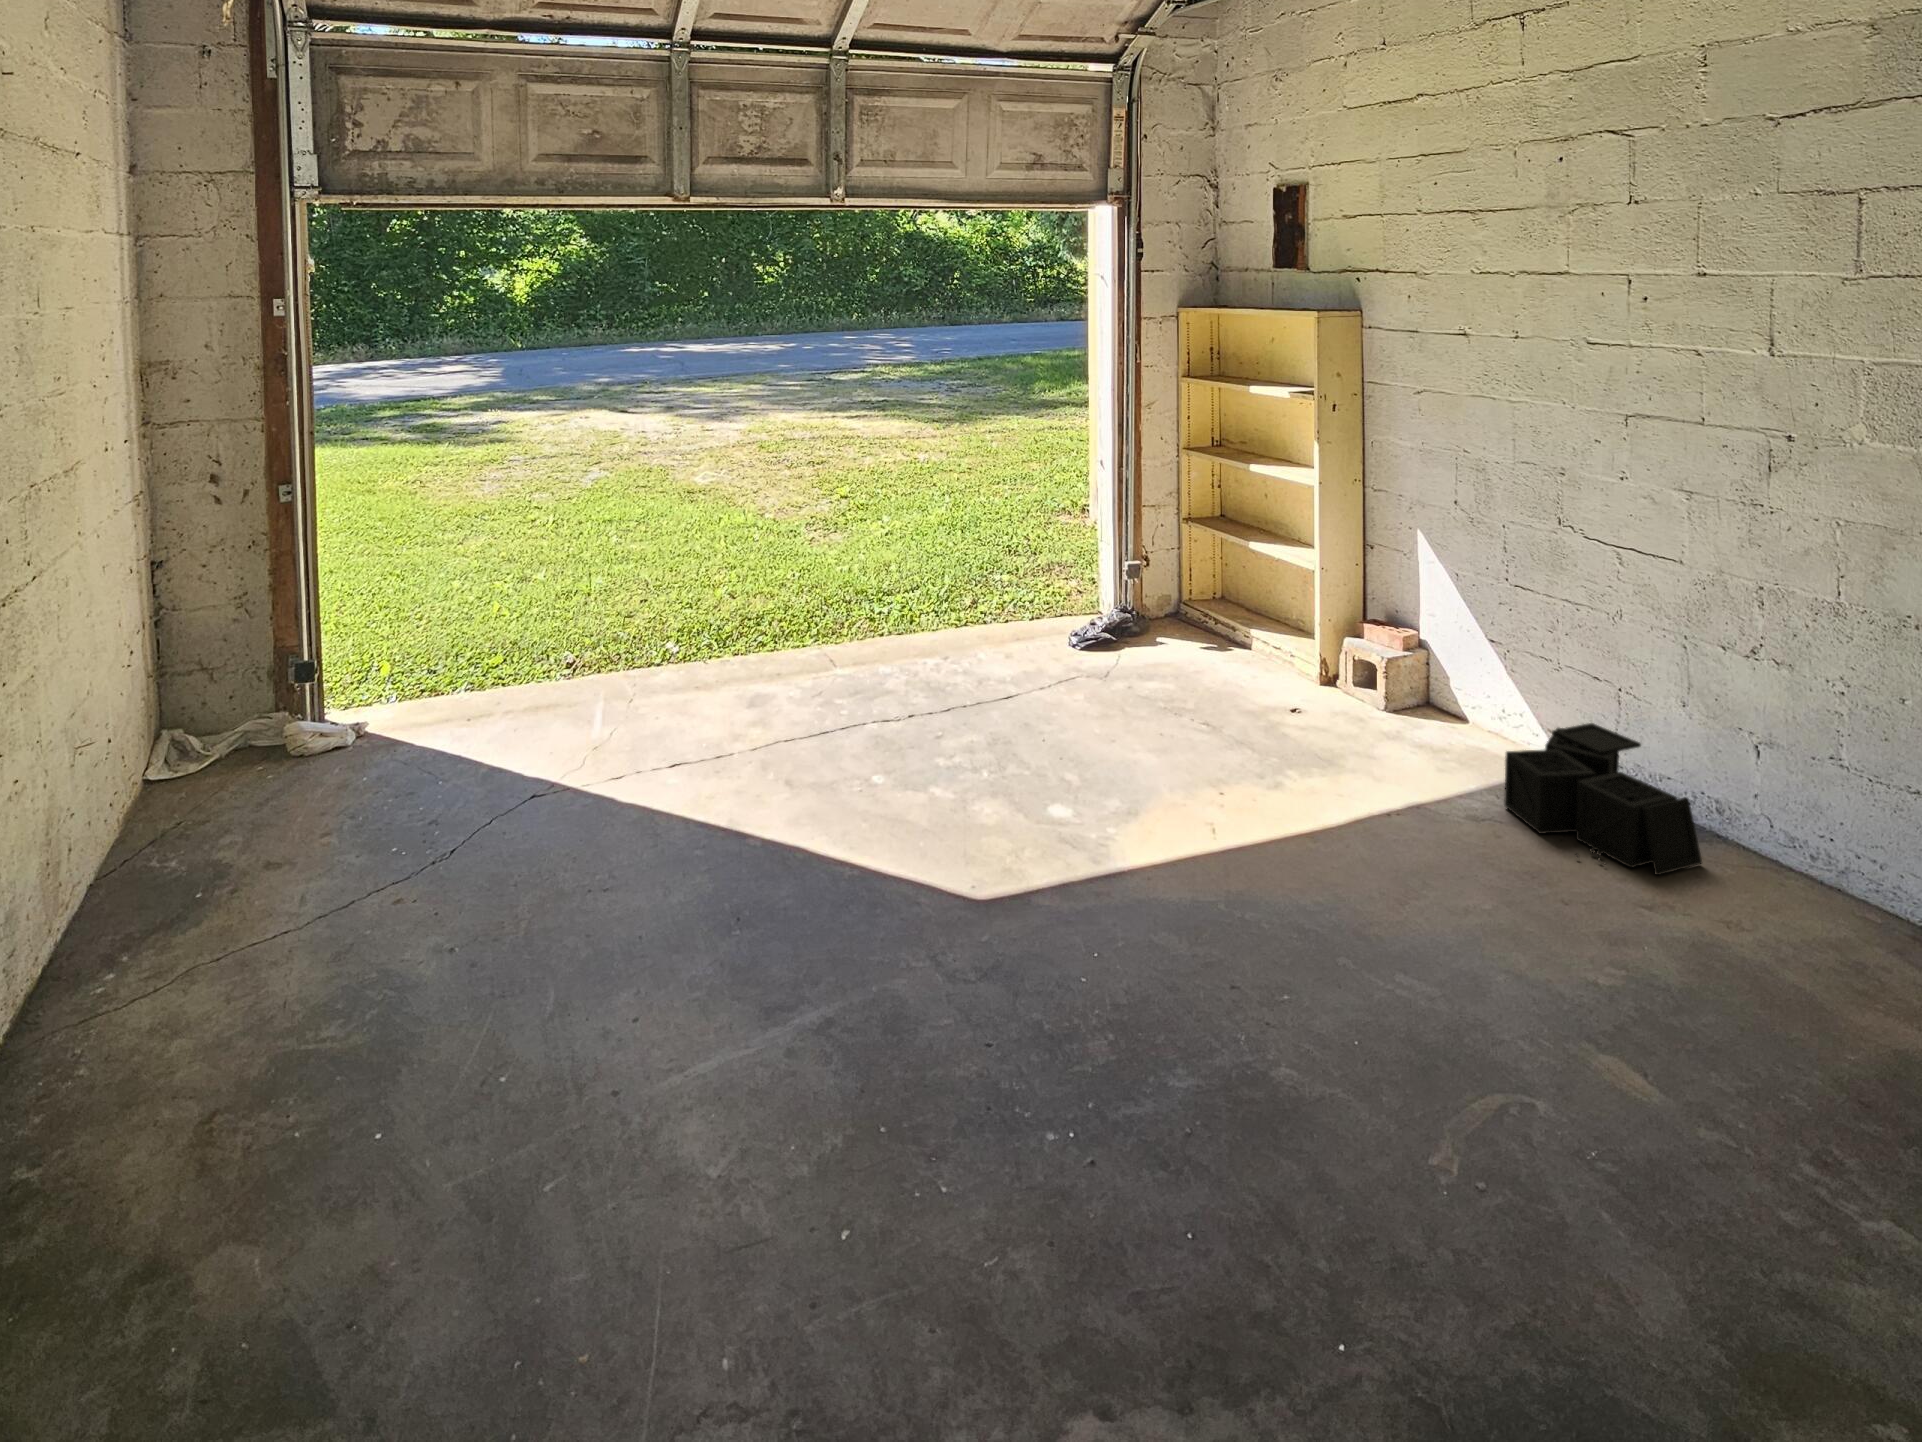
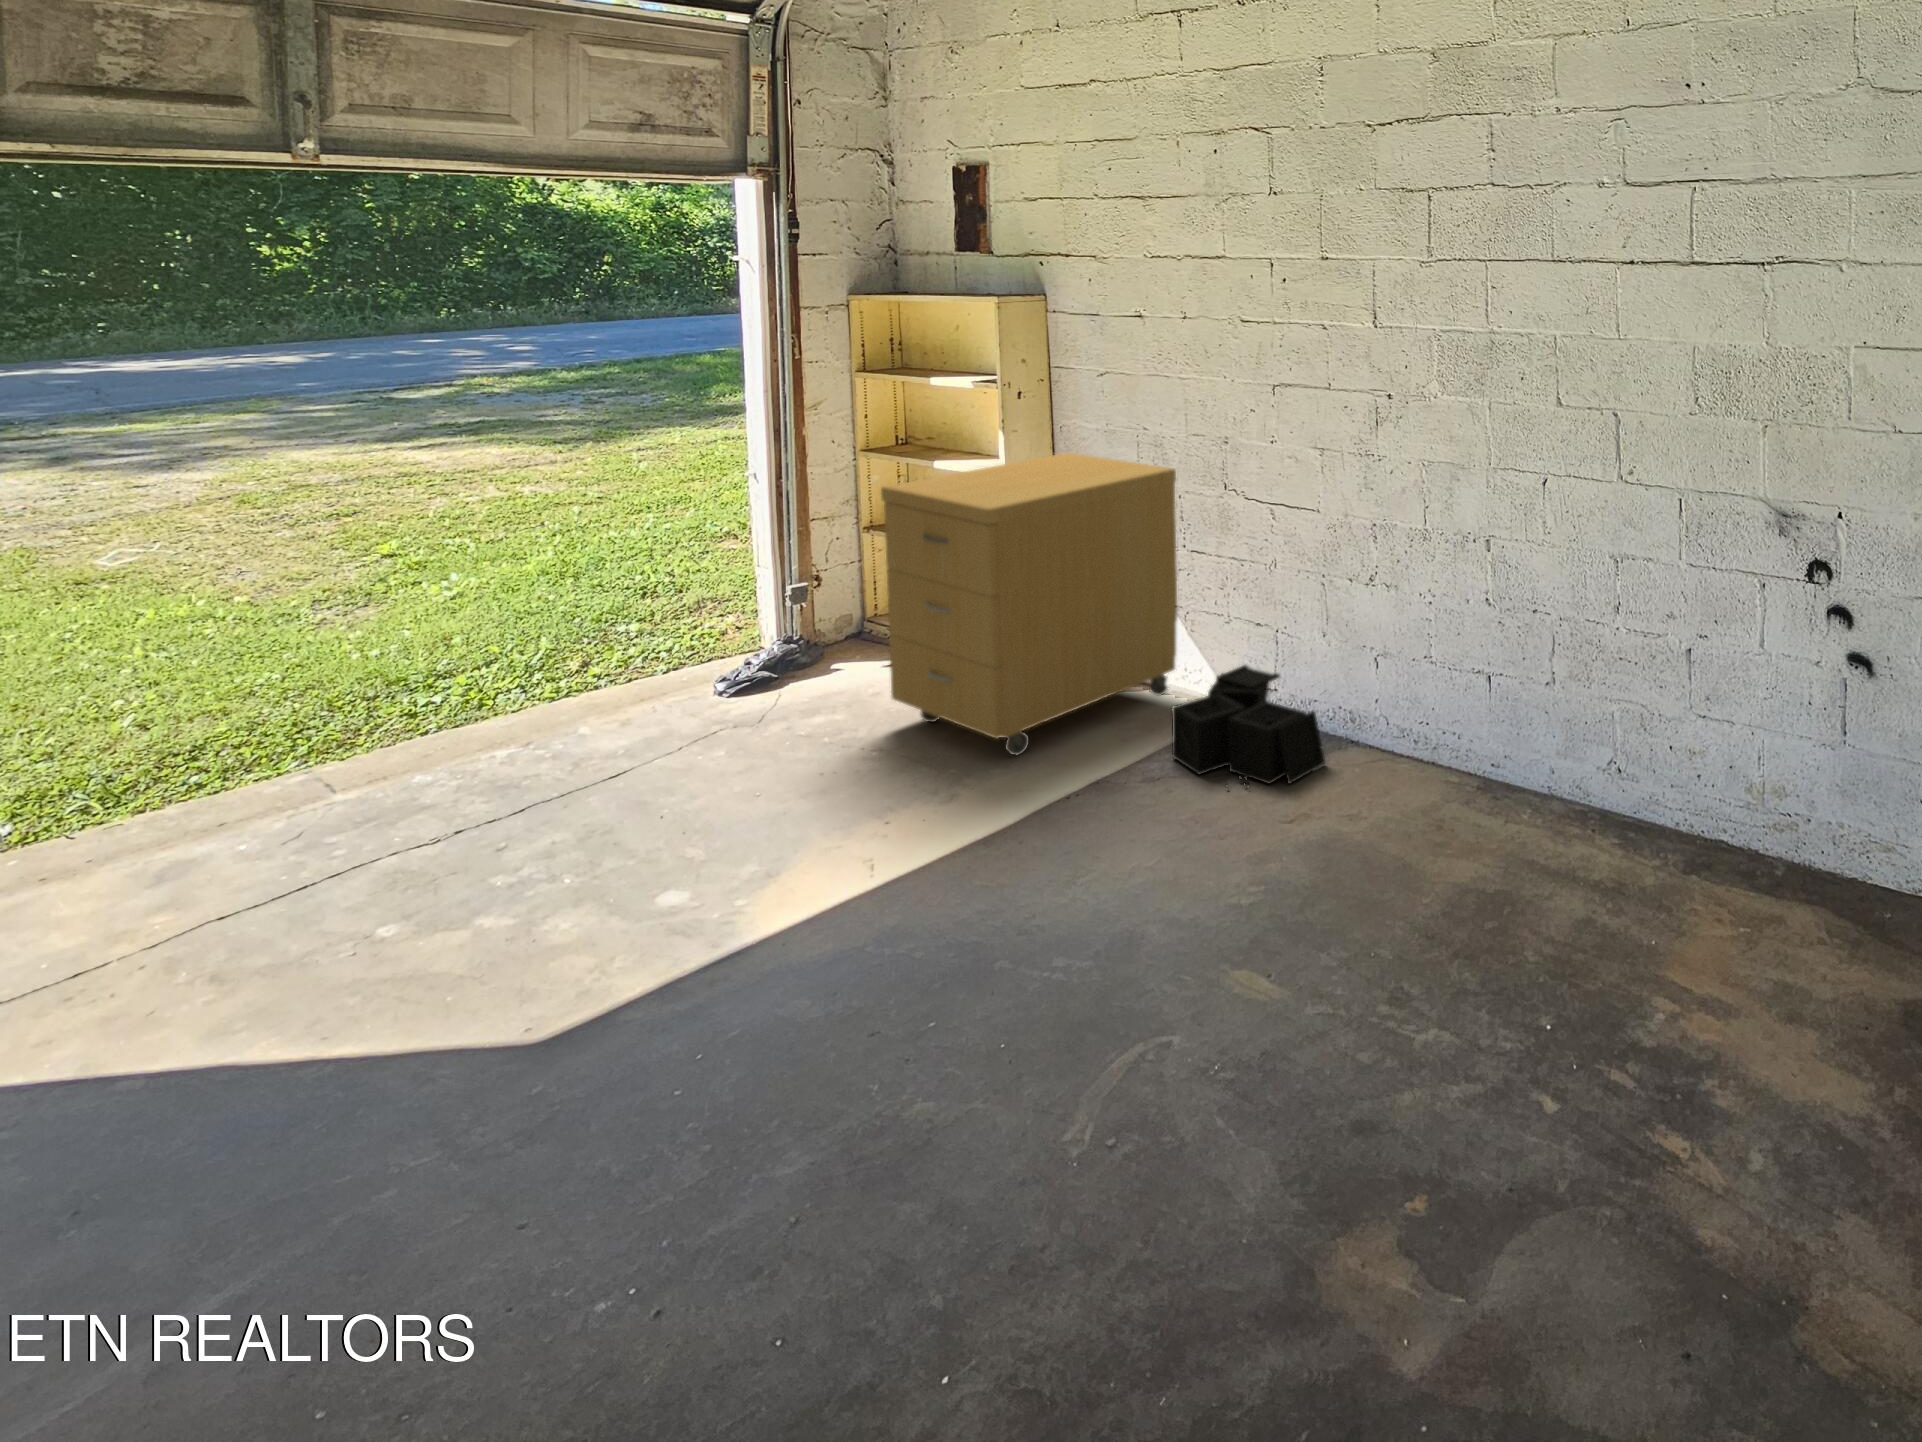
storage cabinet: none [1215,468,1504,761] -> present [881,453,1178,755]

